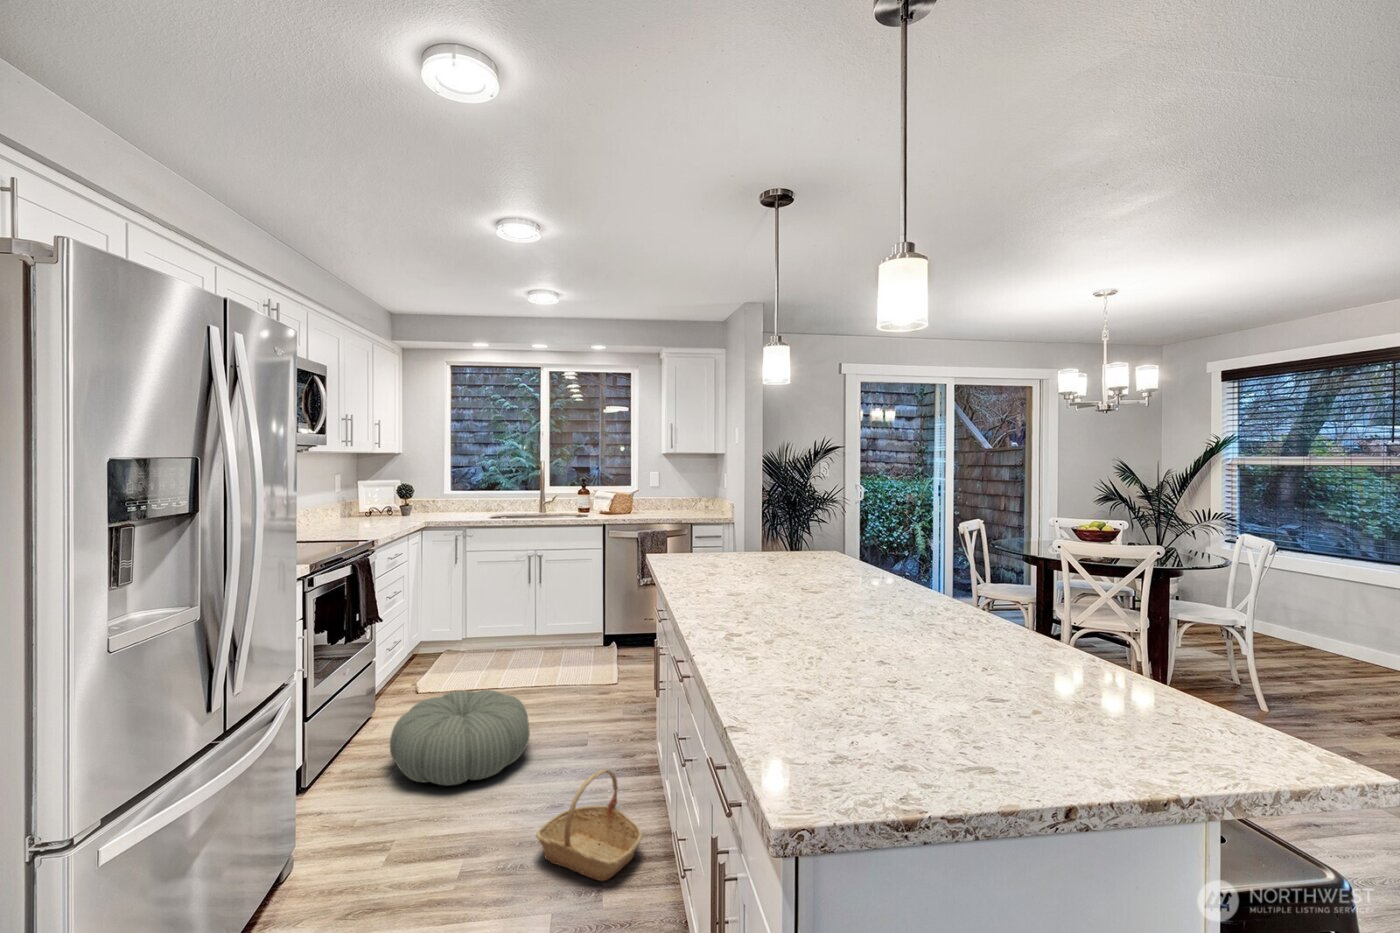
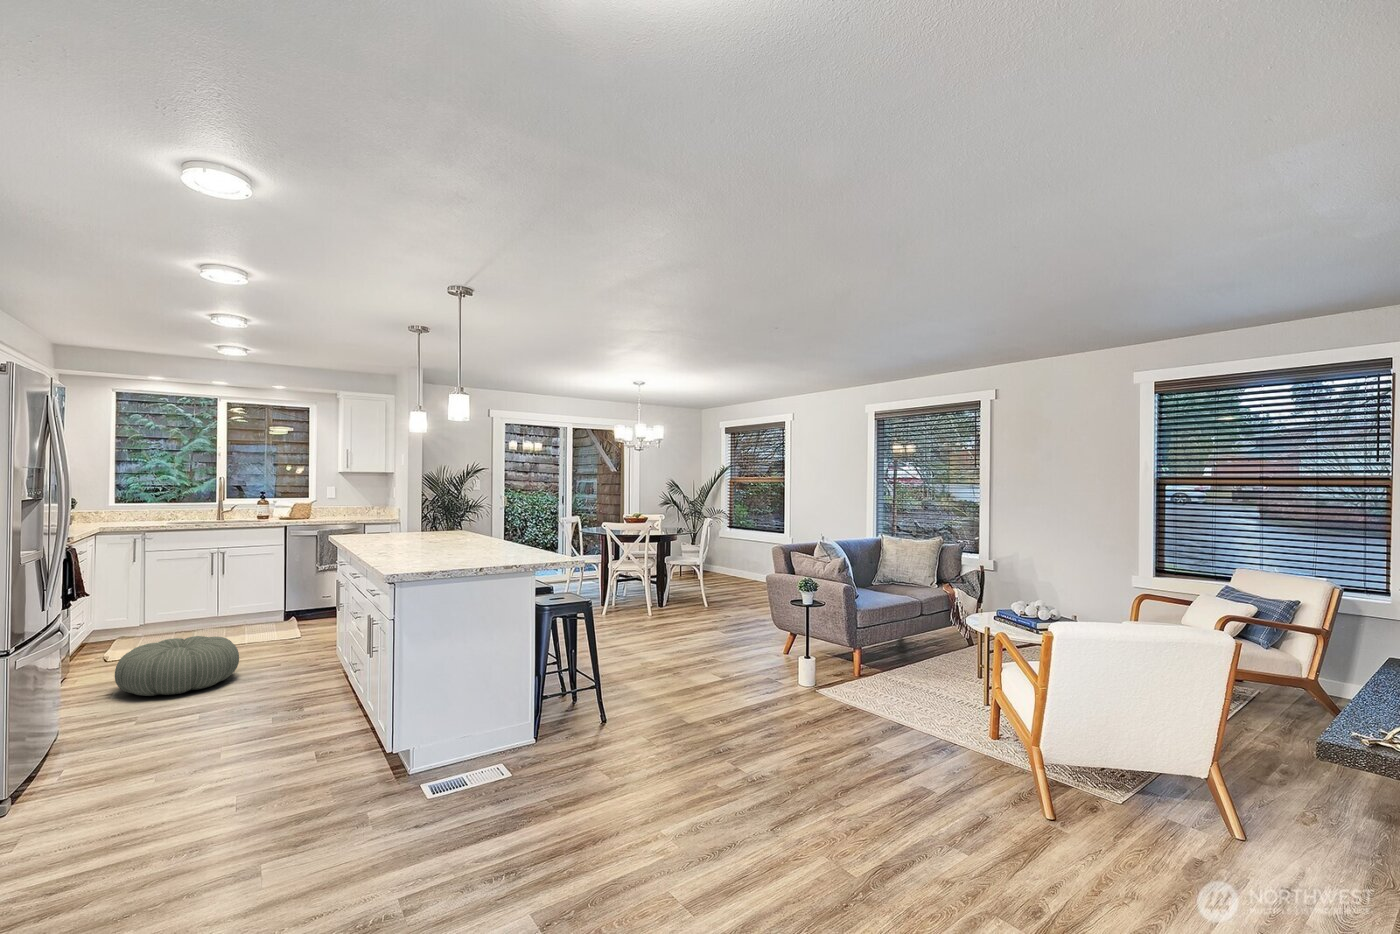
basket: present [536,769,642,881] -> none [262,649,339,709]

